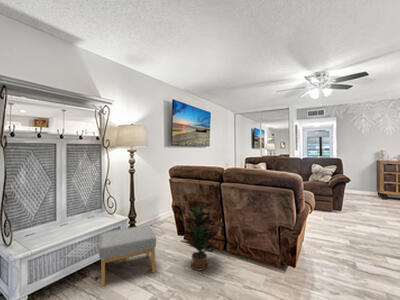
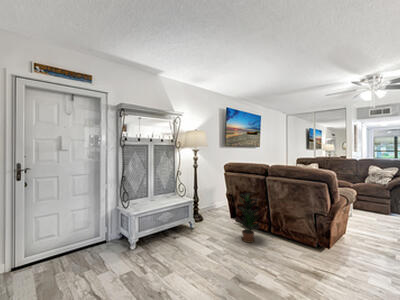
footstool: present [99,225,156,286] -> none [177,207,216,242]

